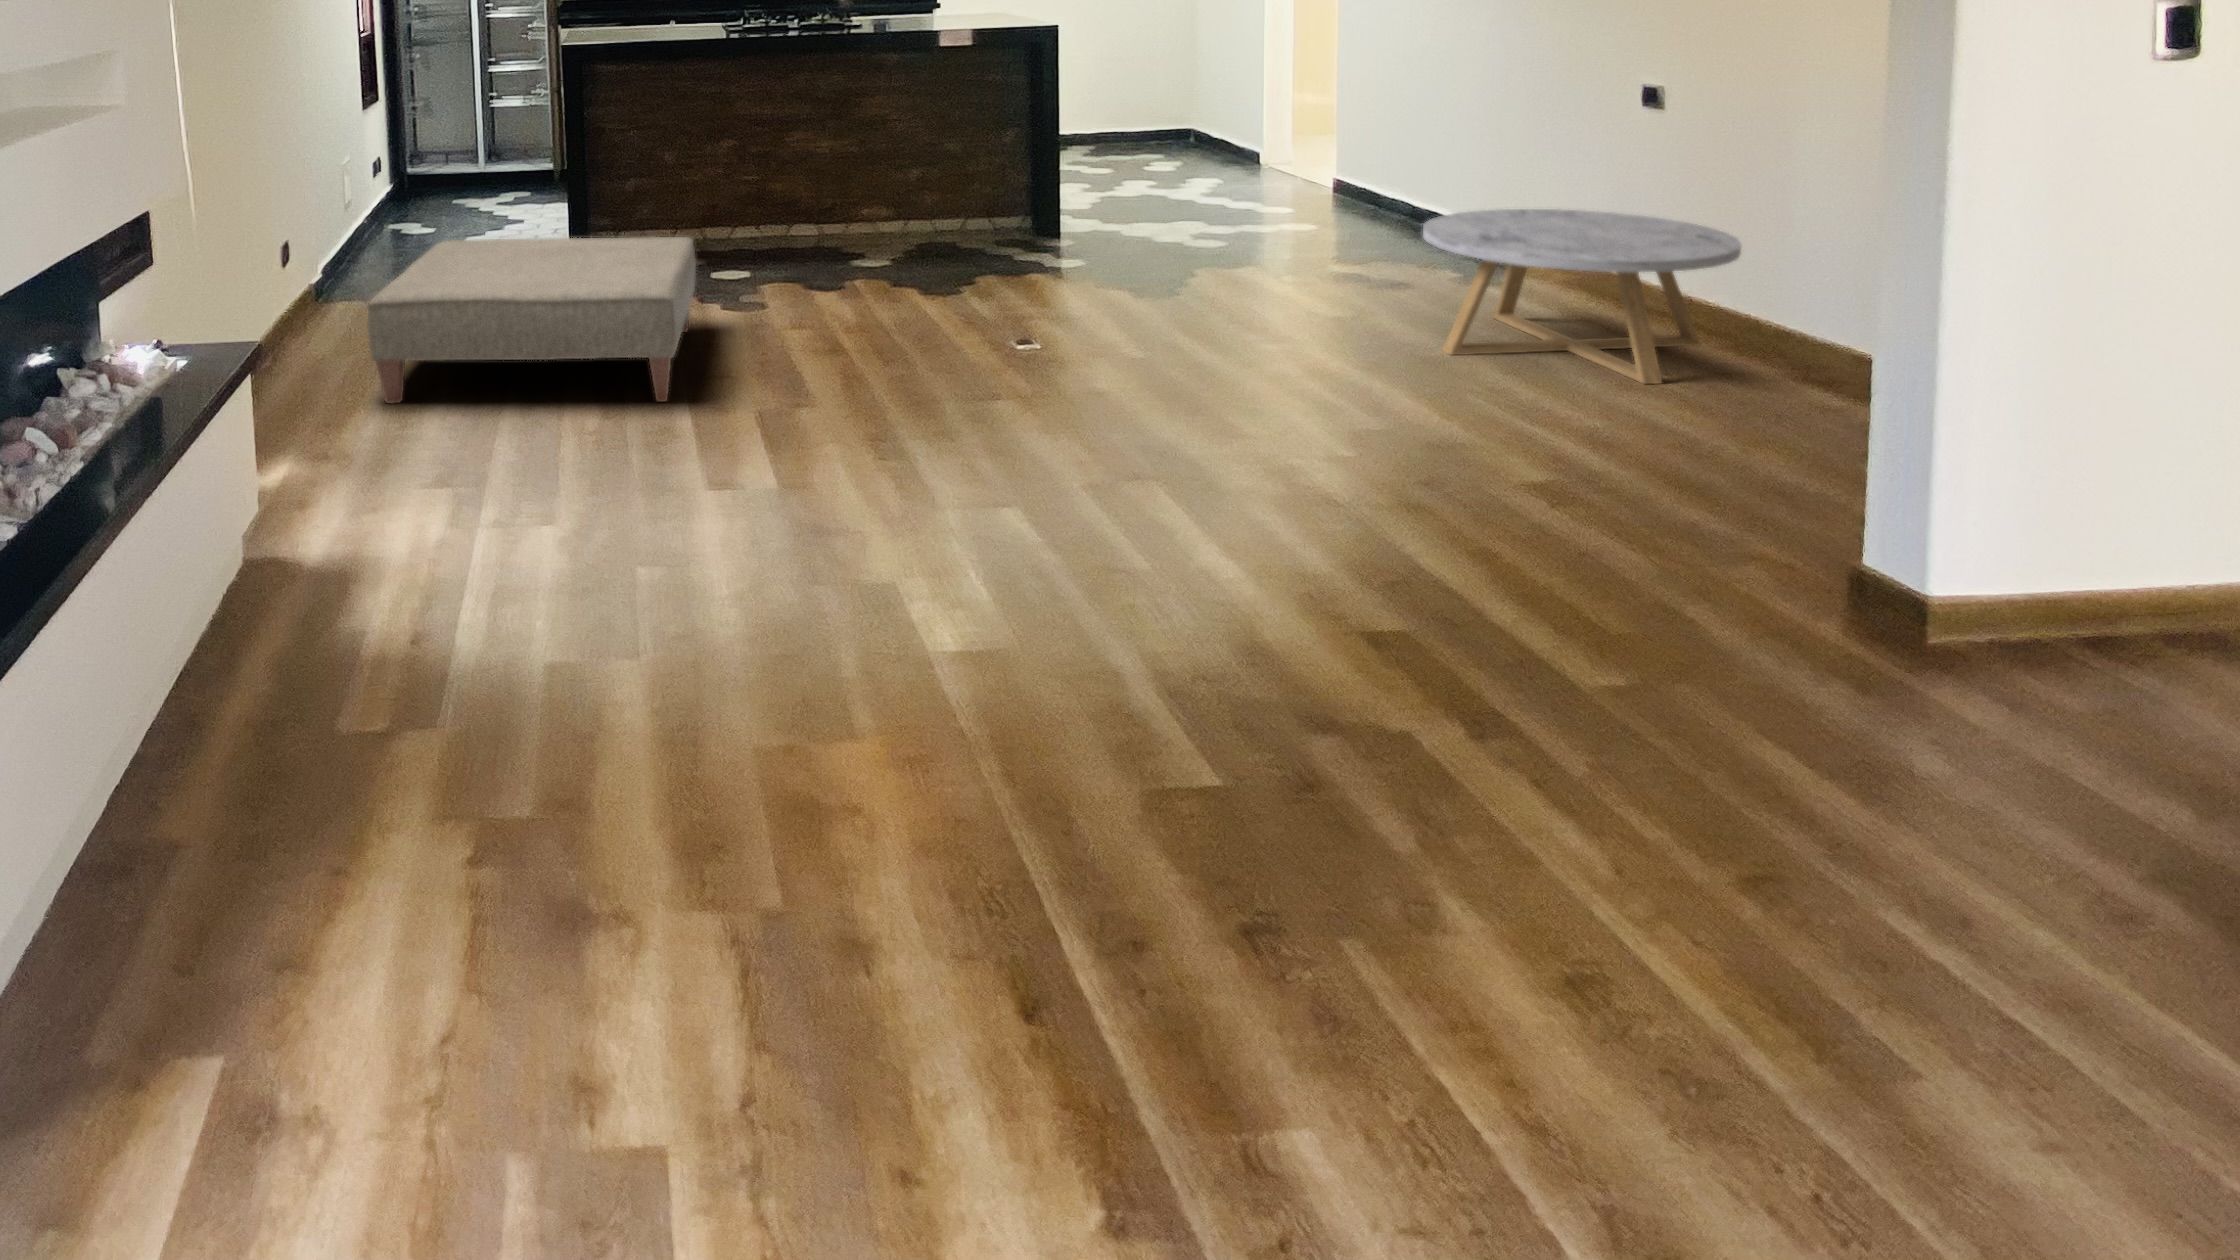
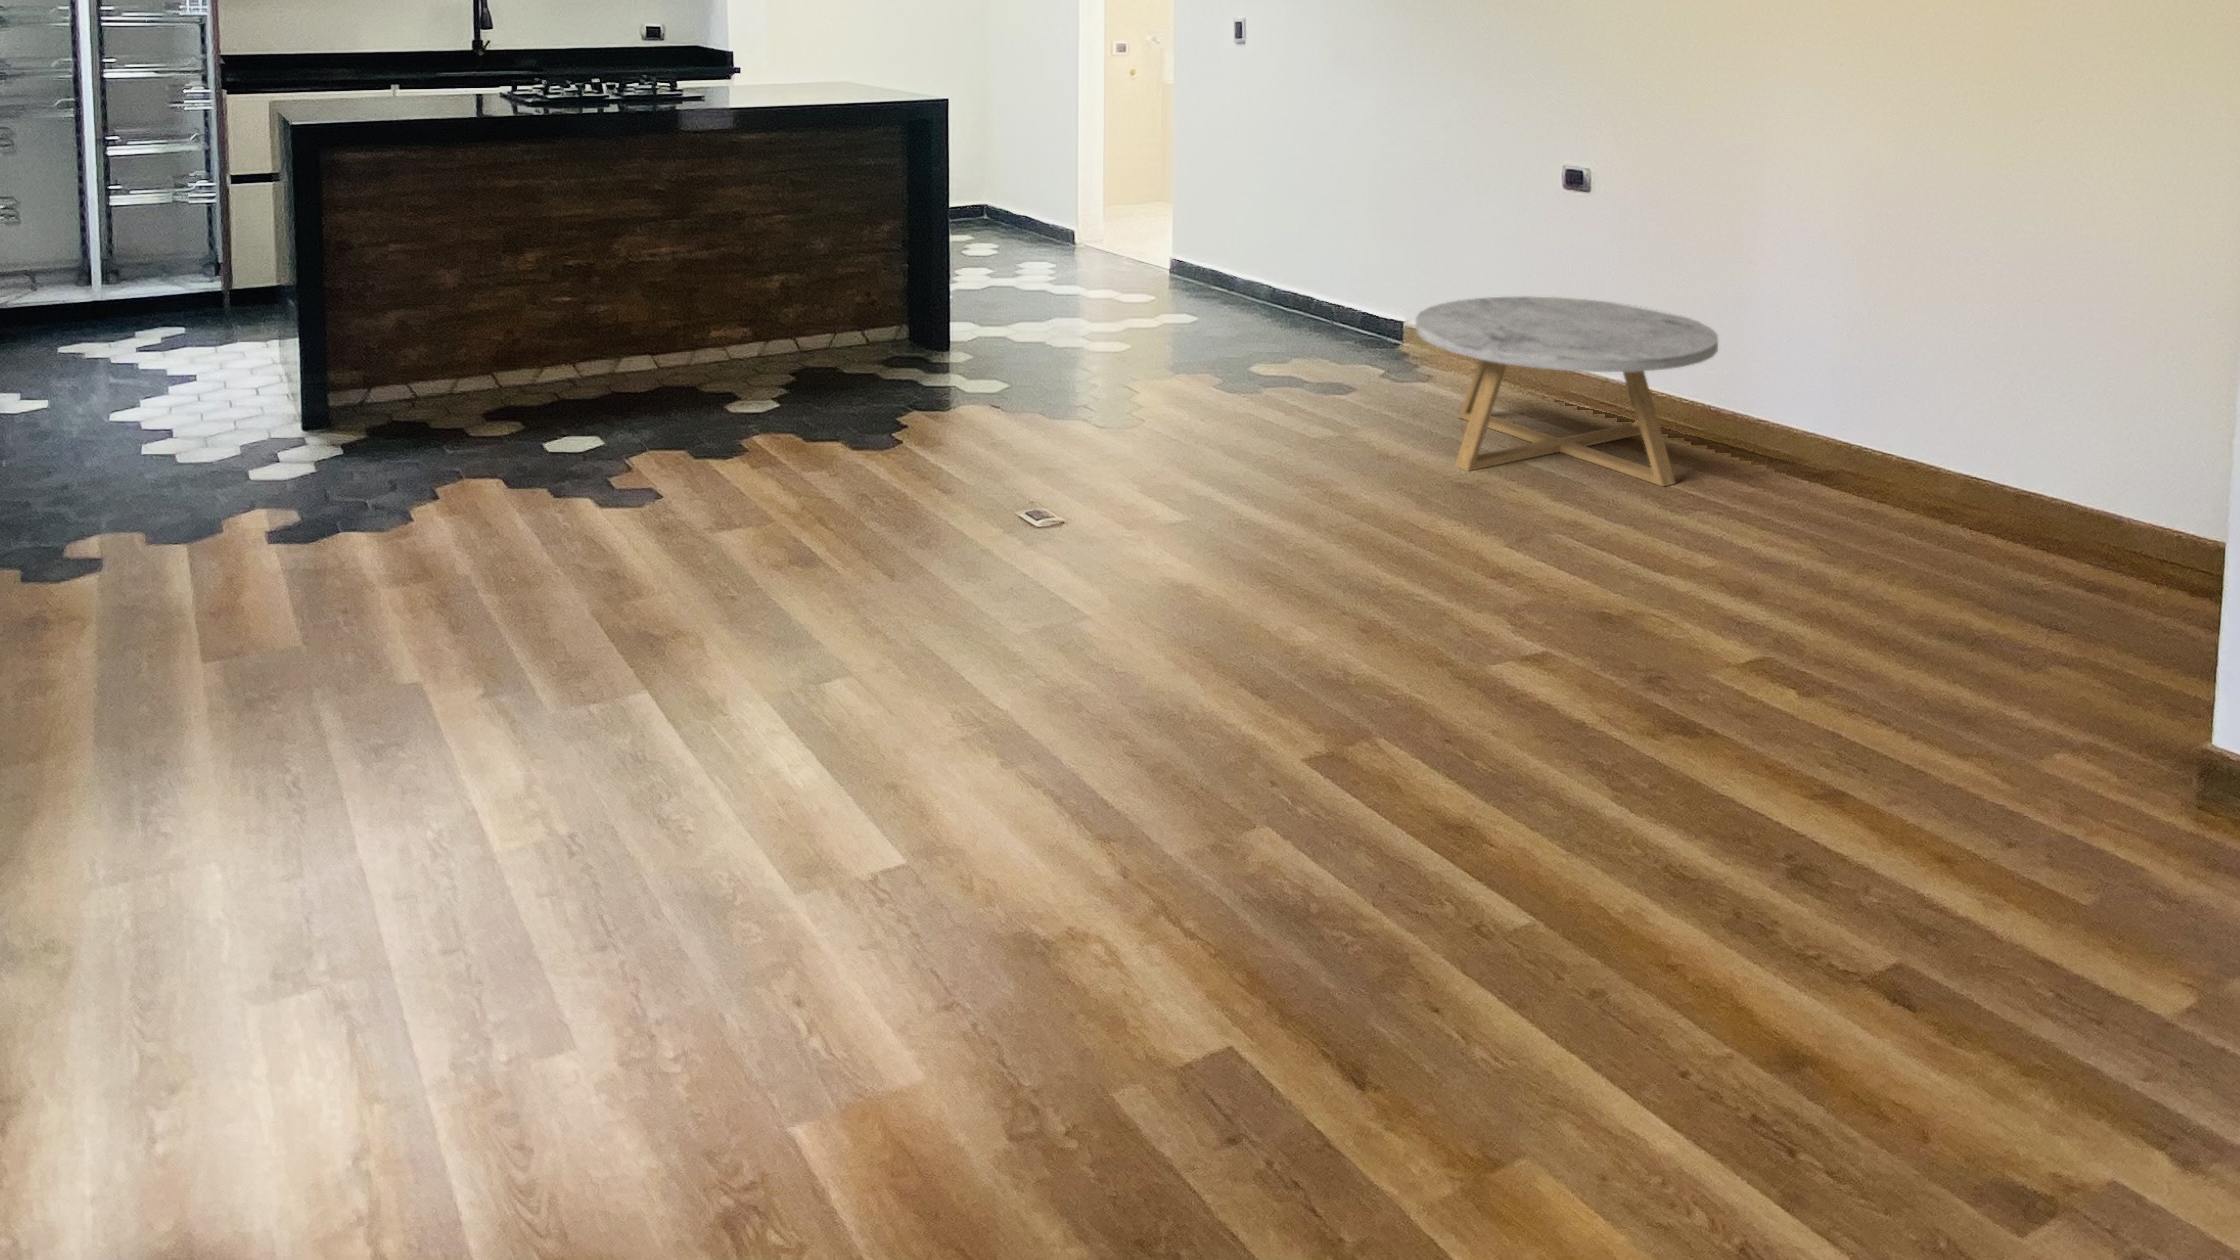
ottoman: present [367,237,696,403] -> none [56,411,623,779]

